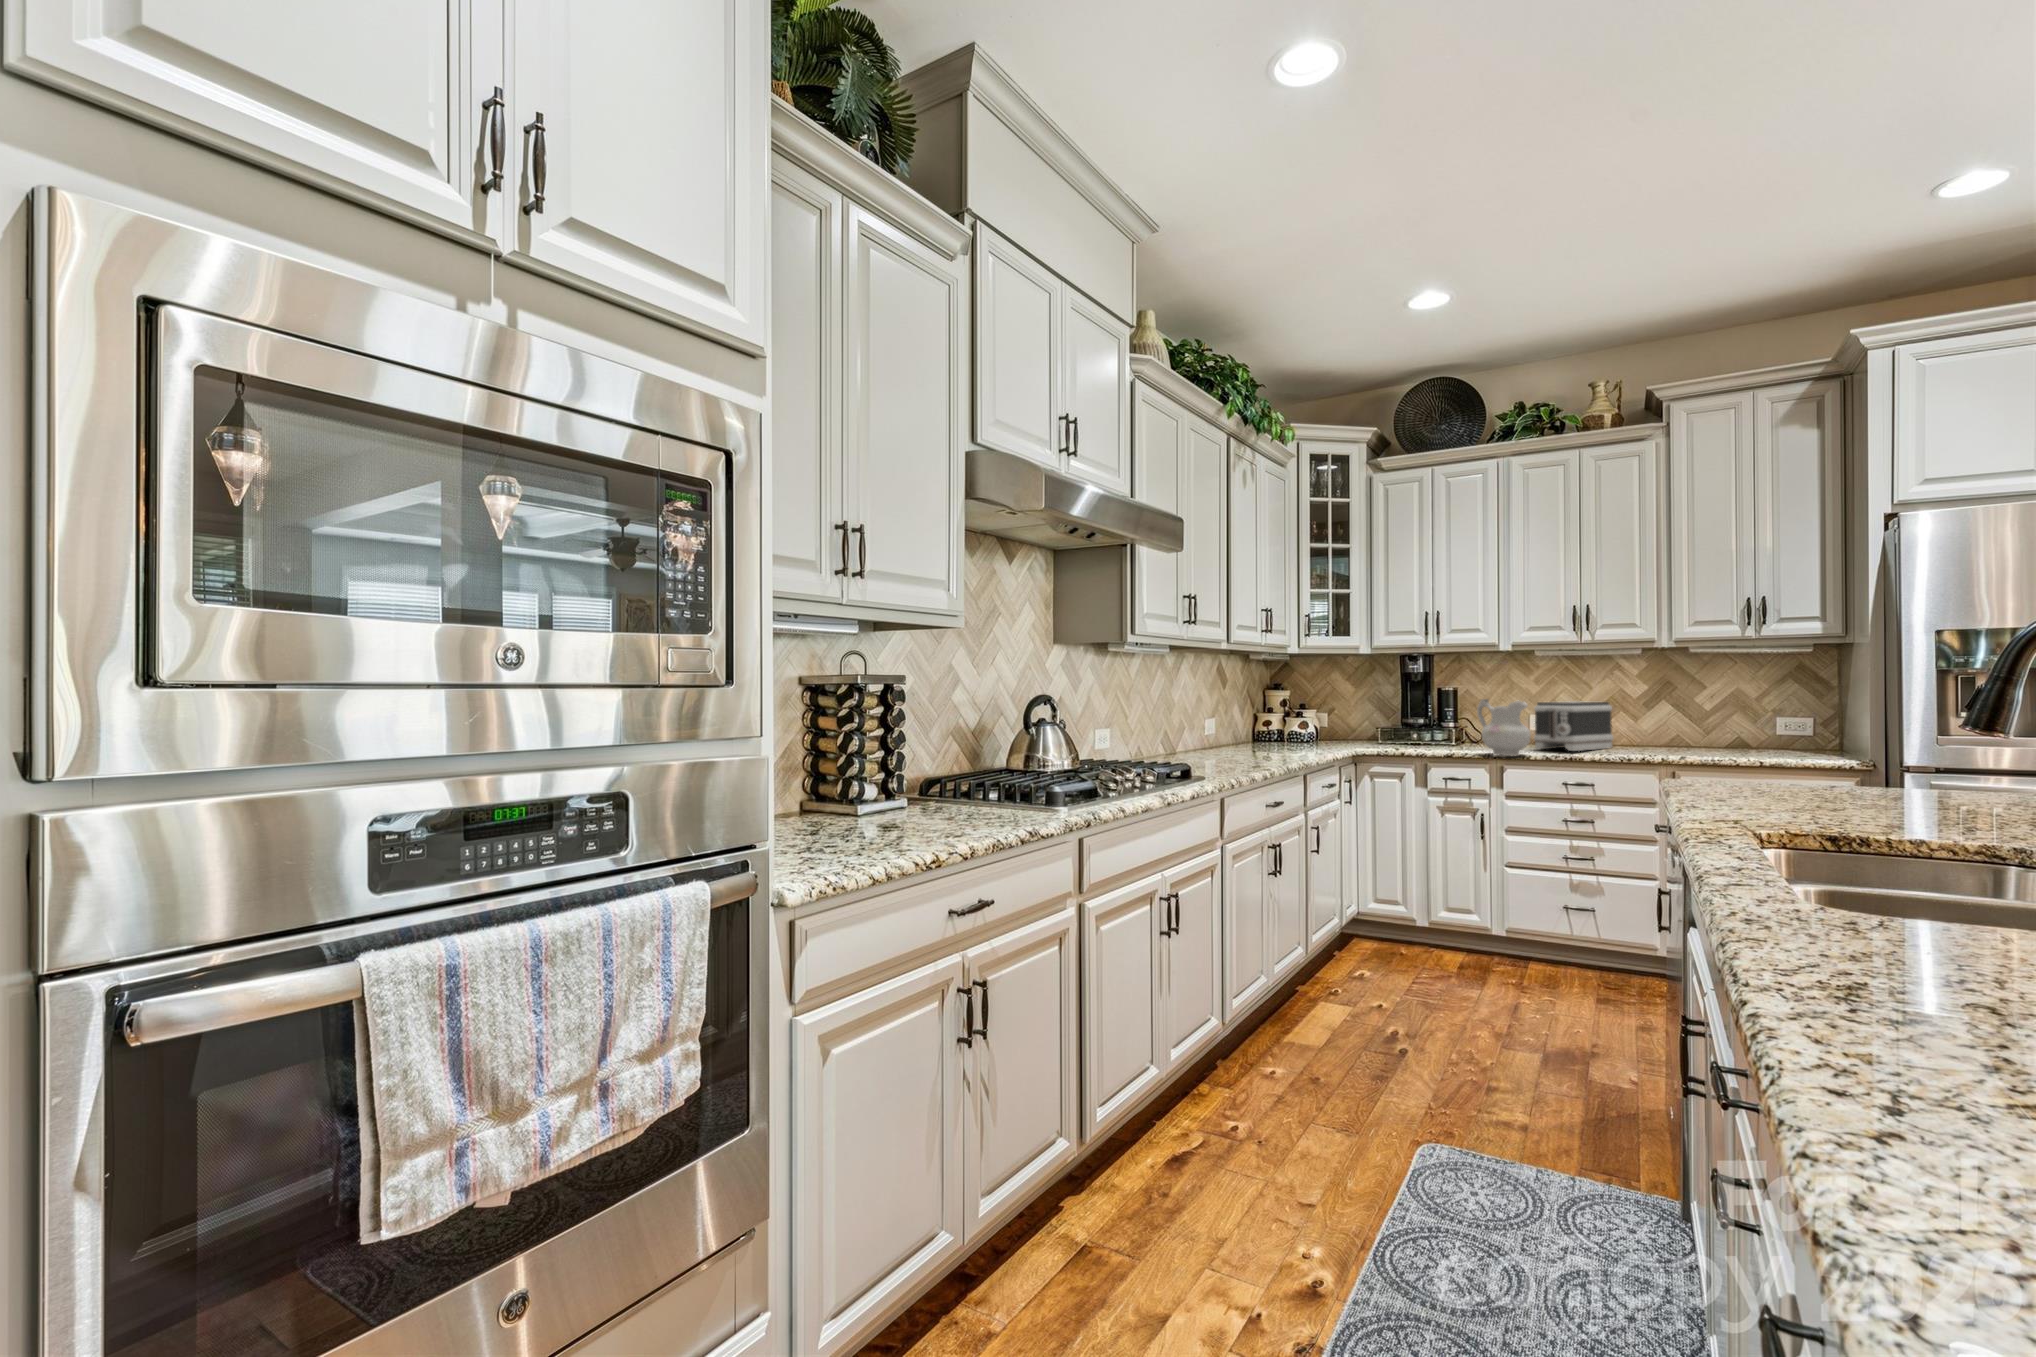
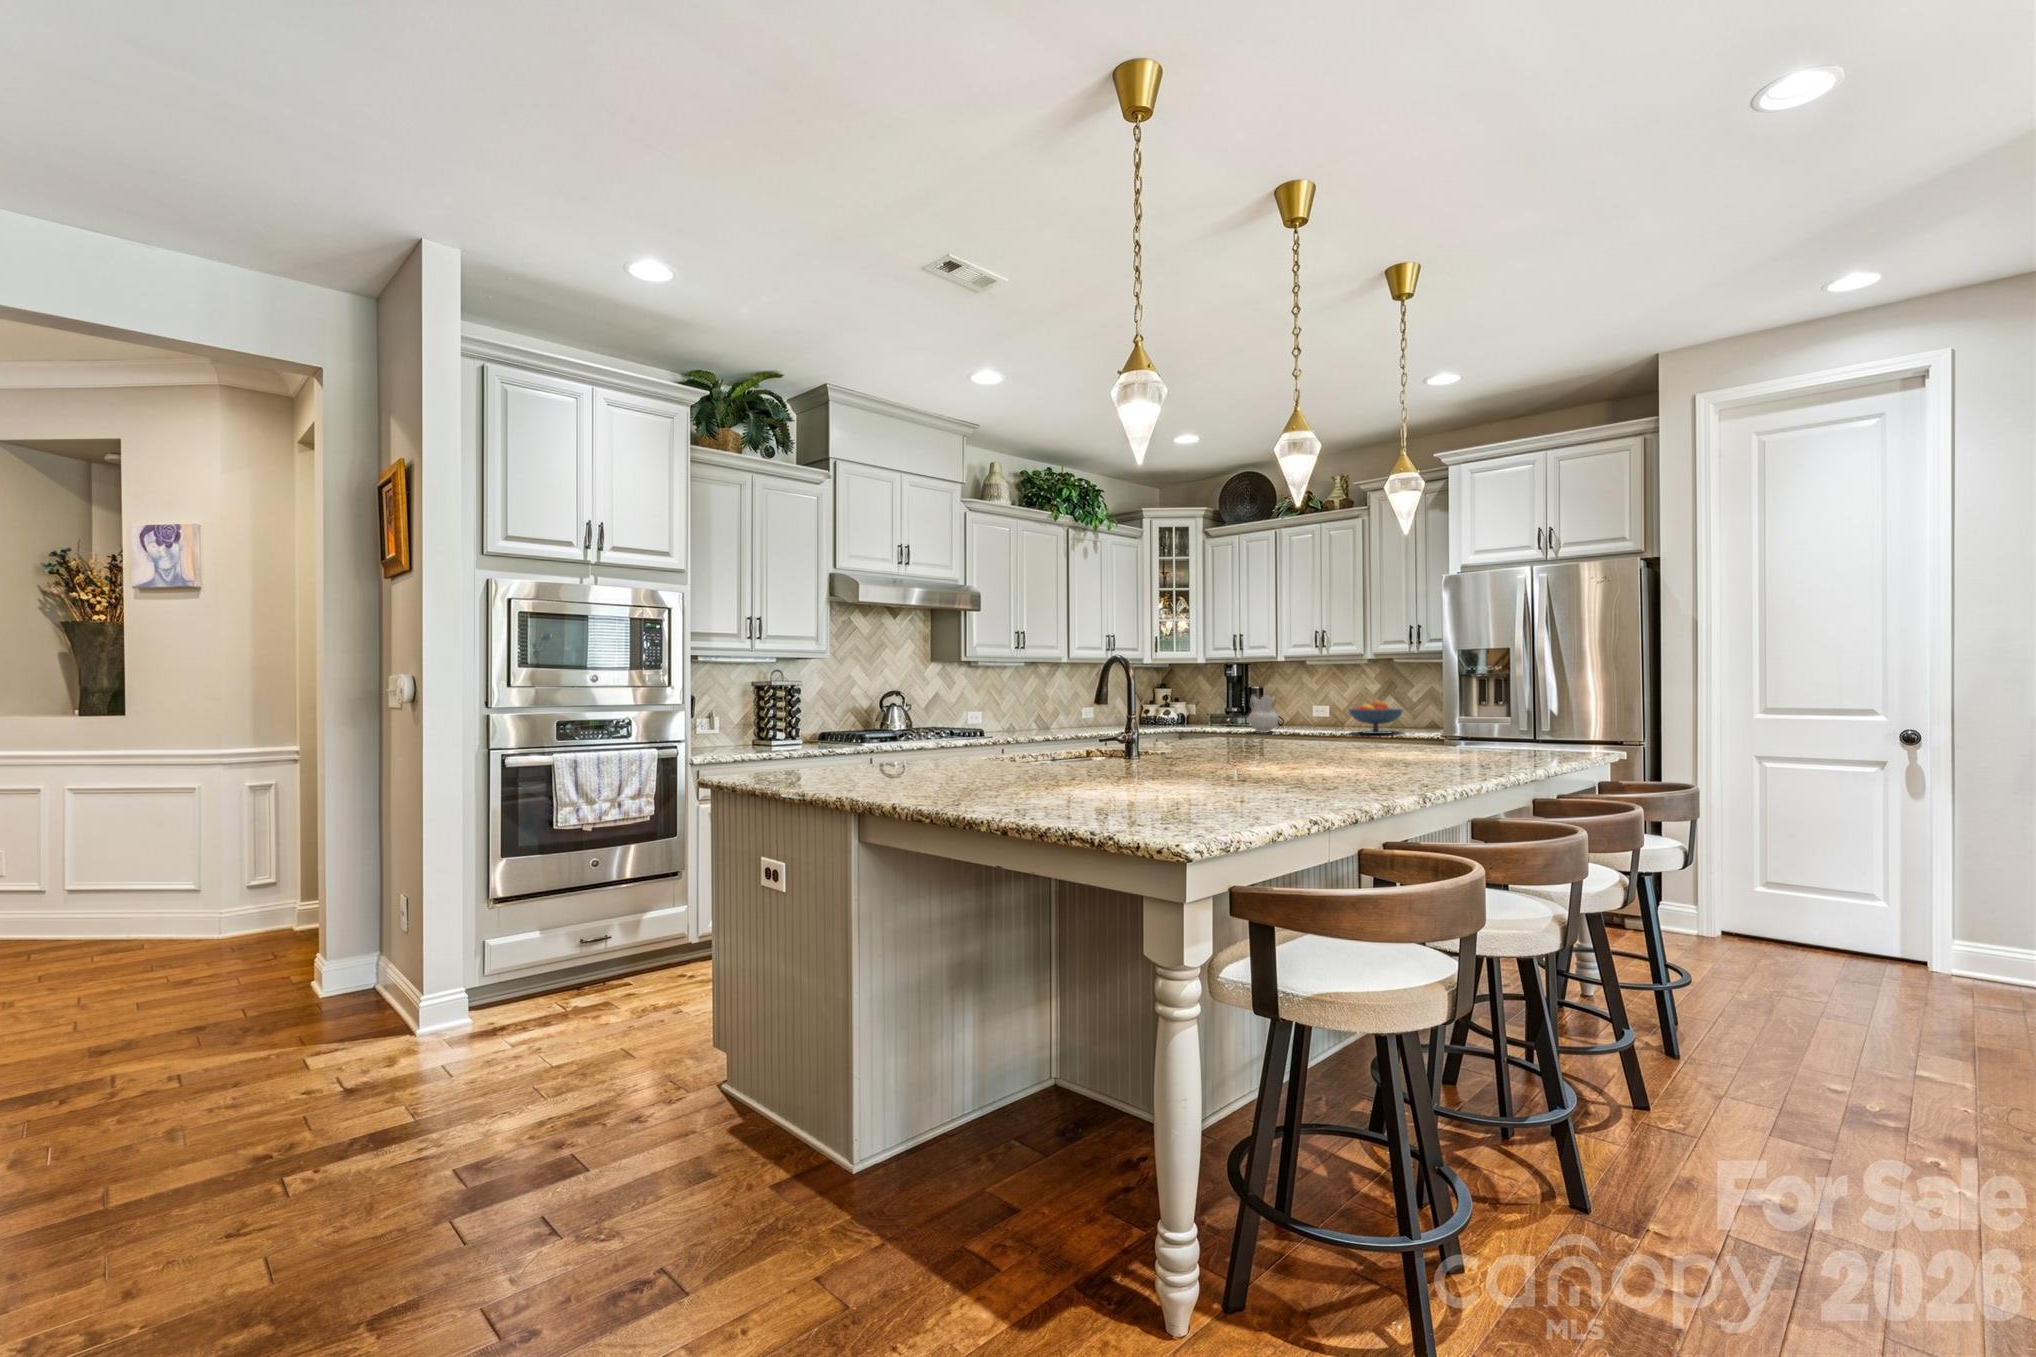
toaster: present [1534,701,1613,751] -> none [1292,697,1348,730]
fruit bowl: none [1654,708,1749,759] -> present [1349,701,1403,734]

